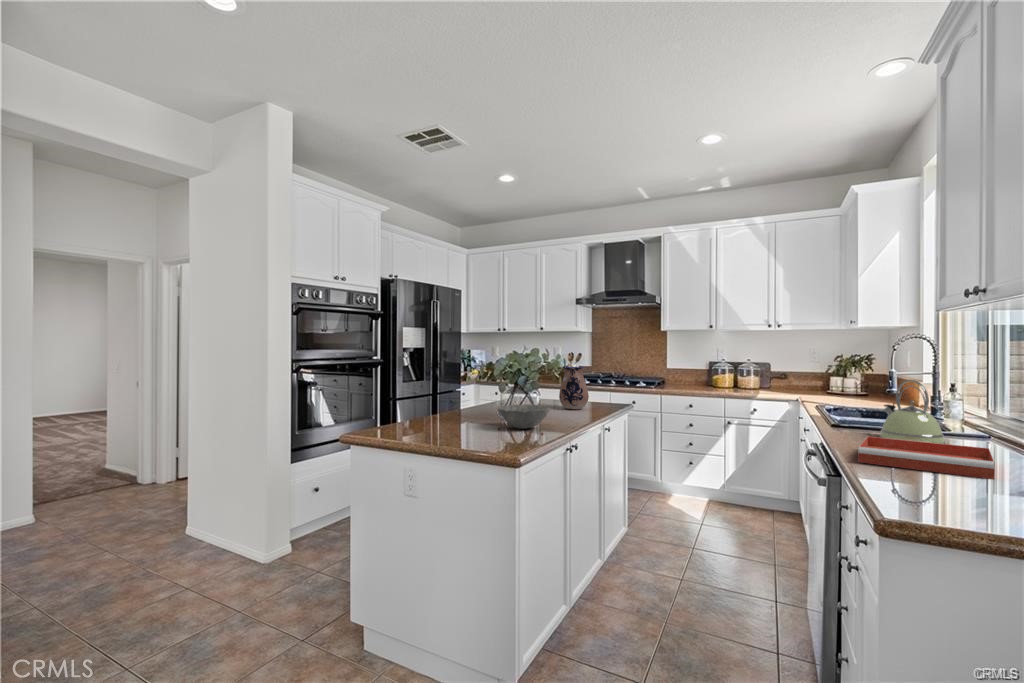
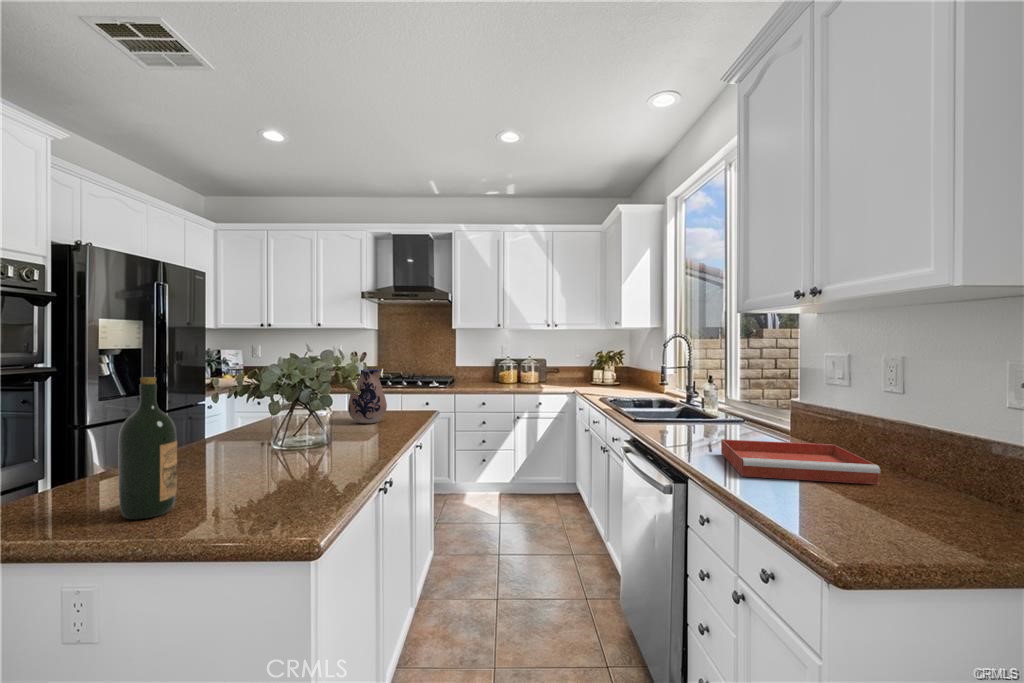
wine bottle: none [432,365,458,440] -> present [118,377,177,519]
kettle: present [880,380,945,444] -> none [703,374,763,440]
bowl: present [497,404,550,429] -> none [258,428,346,469]

